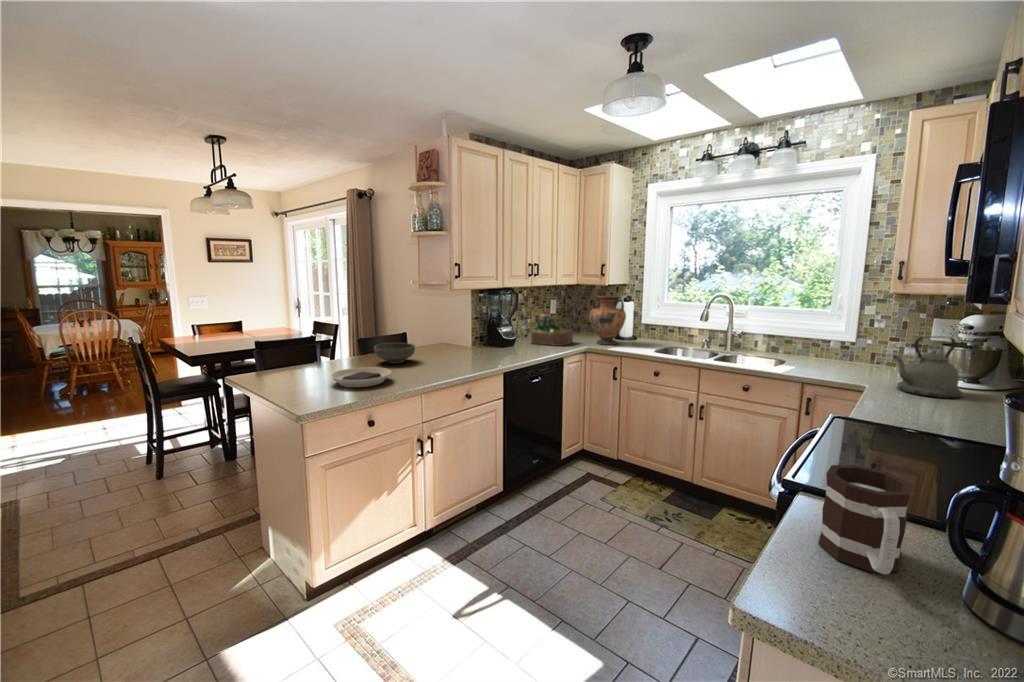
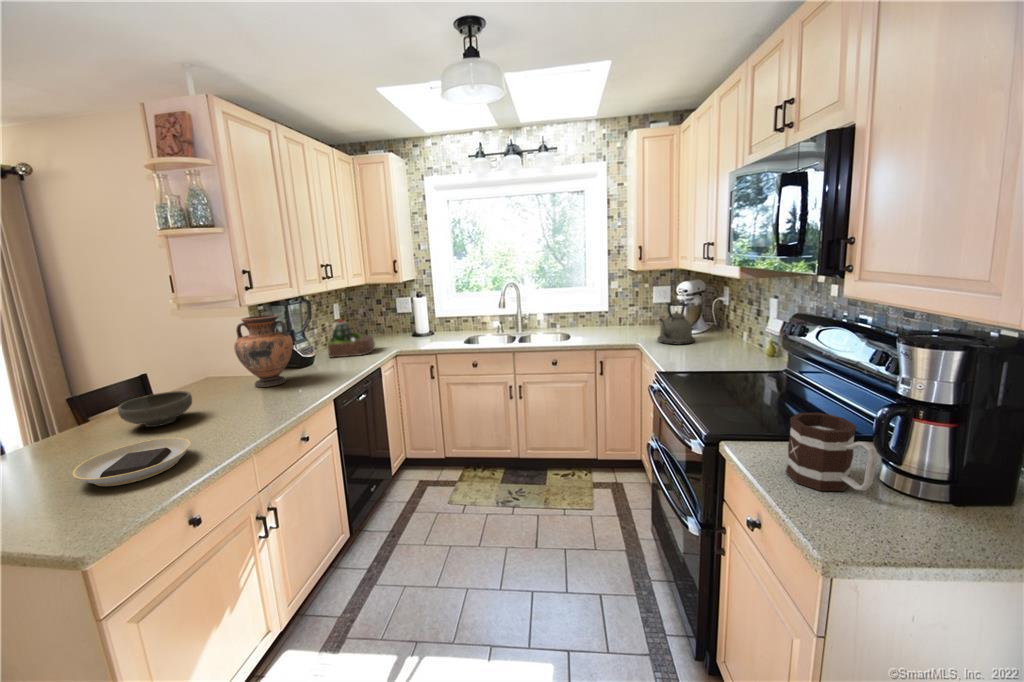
vase: present [590,296,626,345] -> present [234,315,293,387]

